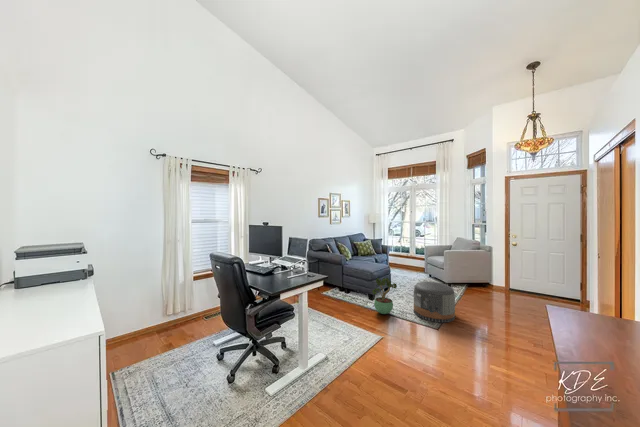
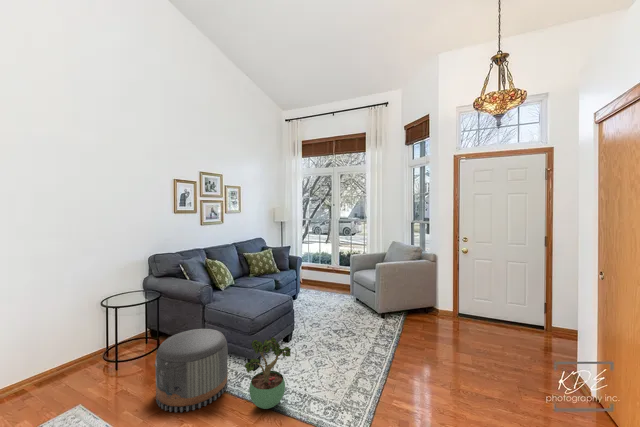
pouf: present [414,282,455,323] -> present [155,329,228,412]

